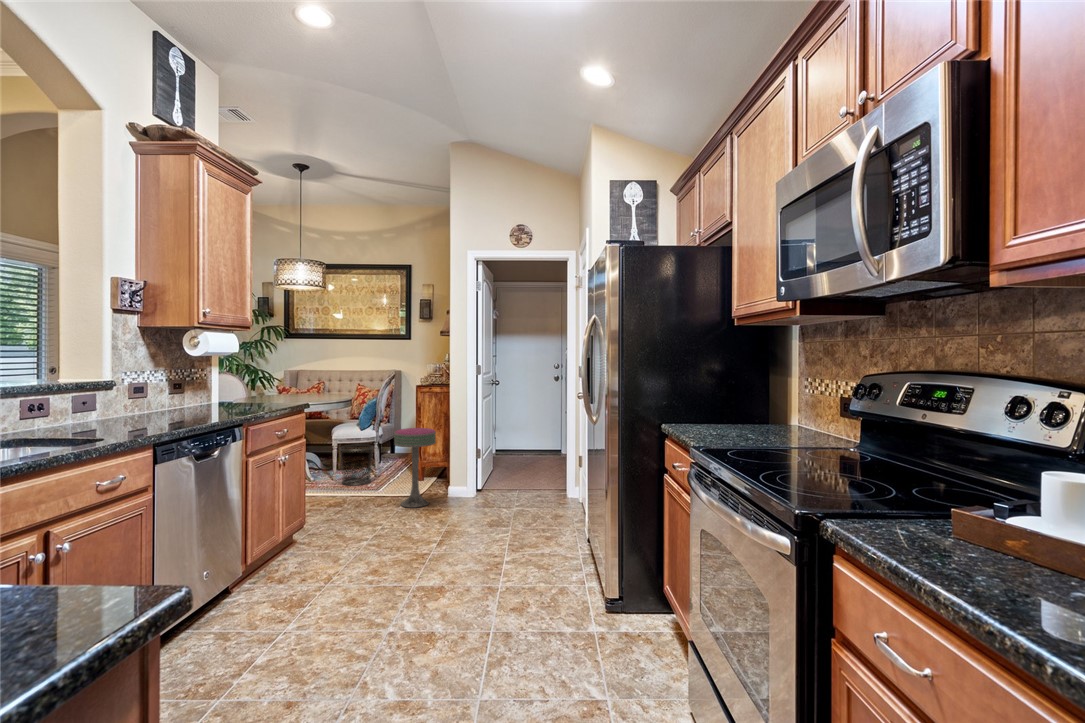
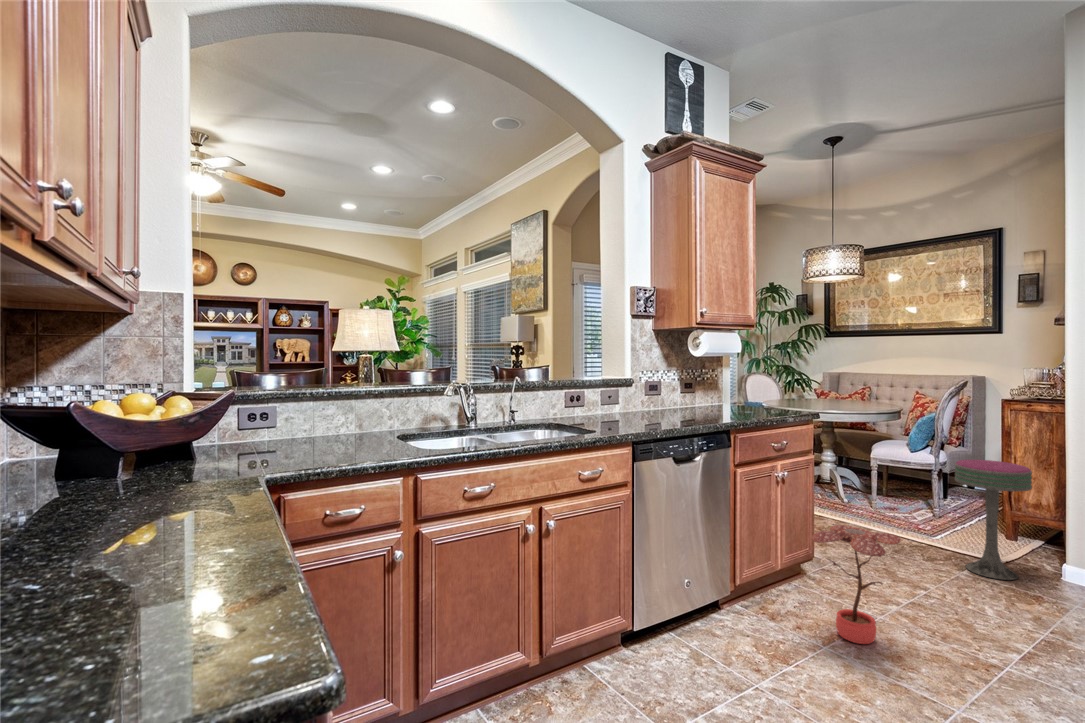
waste bin: present [340,444,373,485] -> none [880,468,931,523]
potted plant: none [314,487,374,575] -> present [812,525,901,644]

